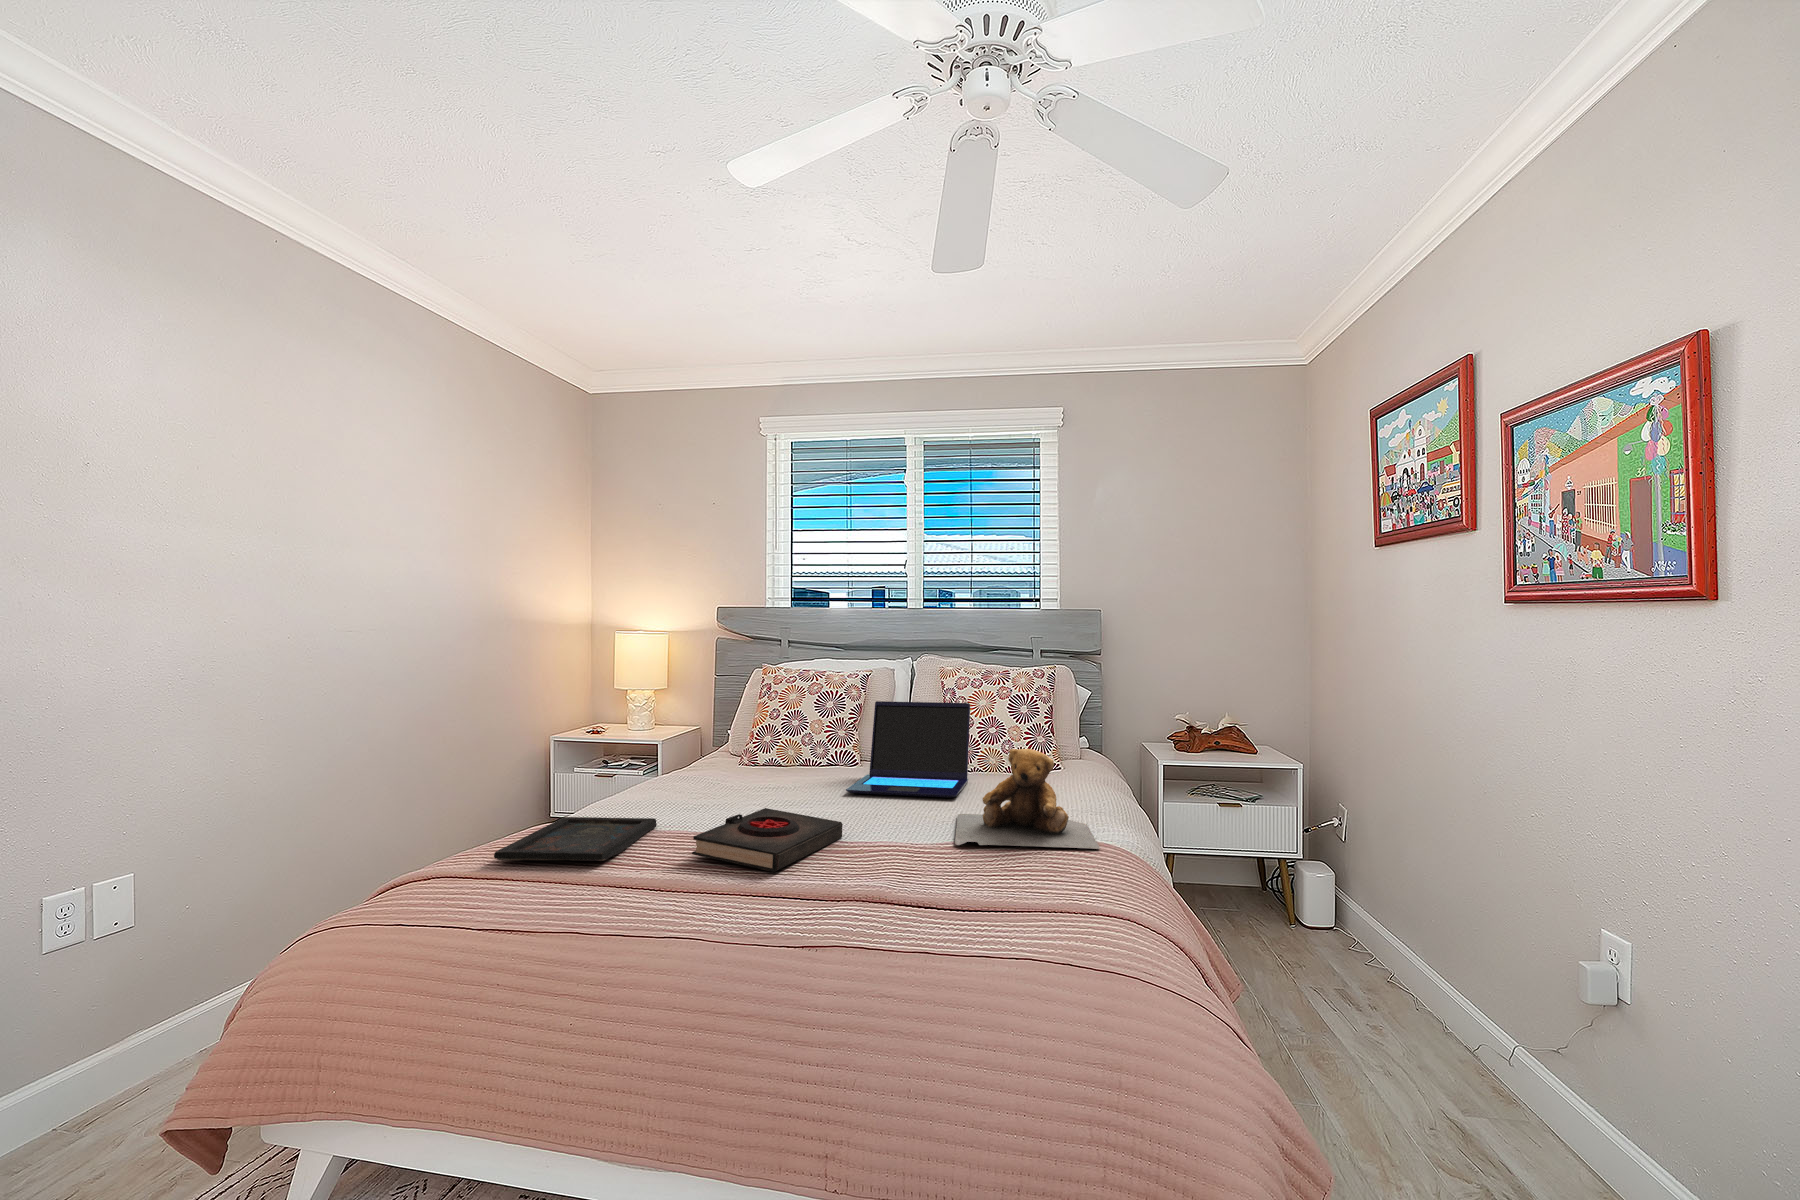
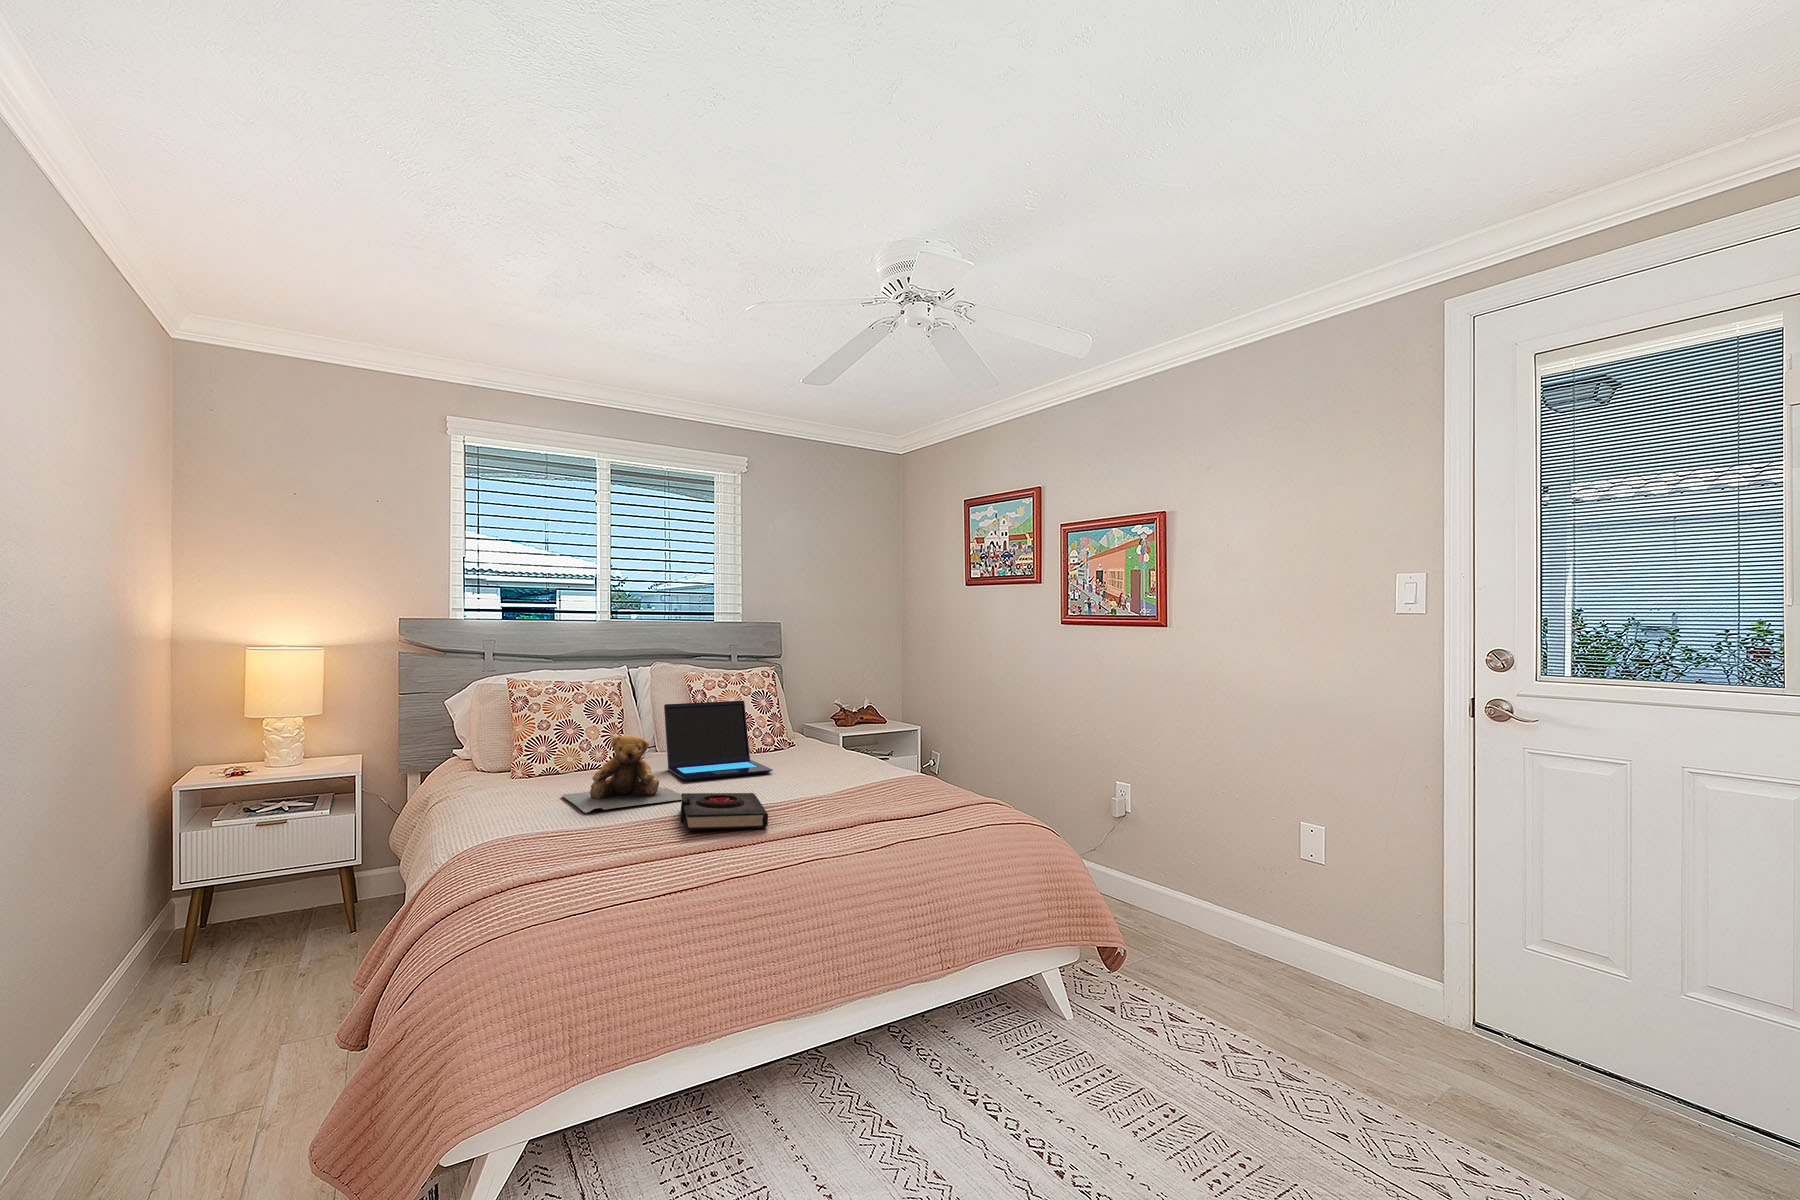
teddy bear: present [955,749,1100,849] -> present [562,735,682,813]
tray: present [494,817,657,861] -> none [488,818,625,866]

